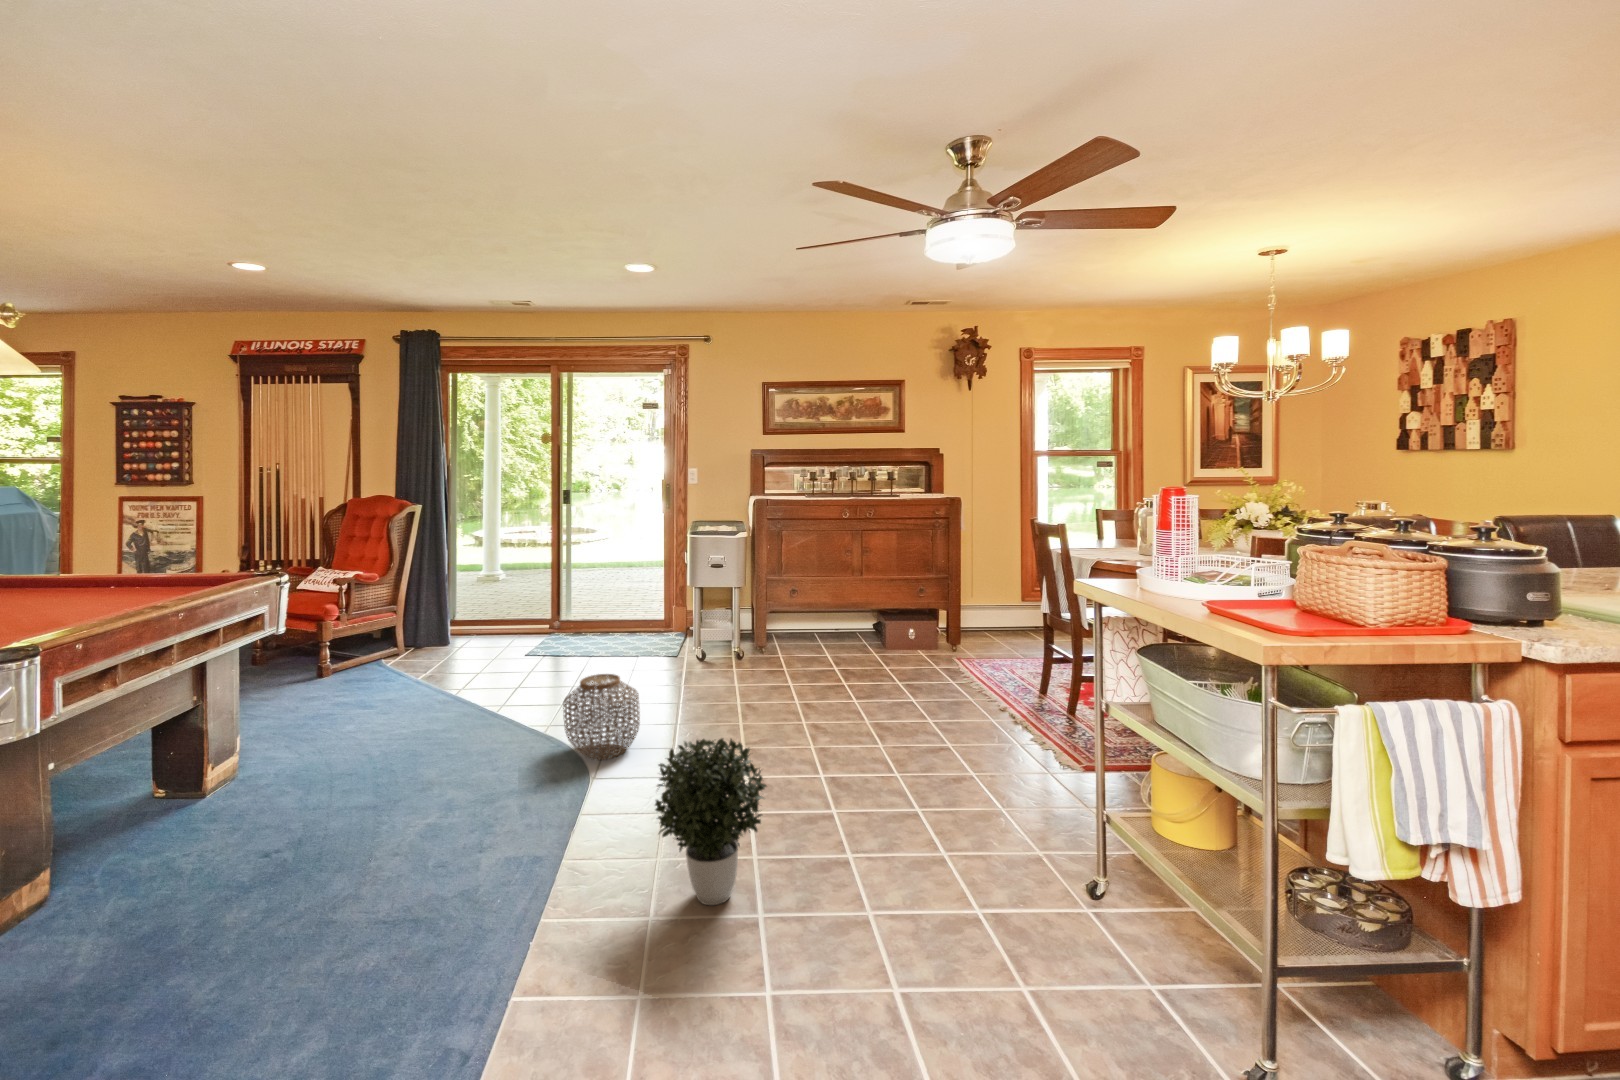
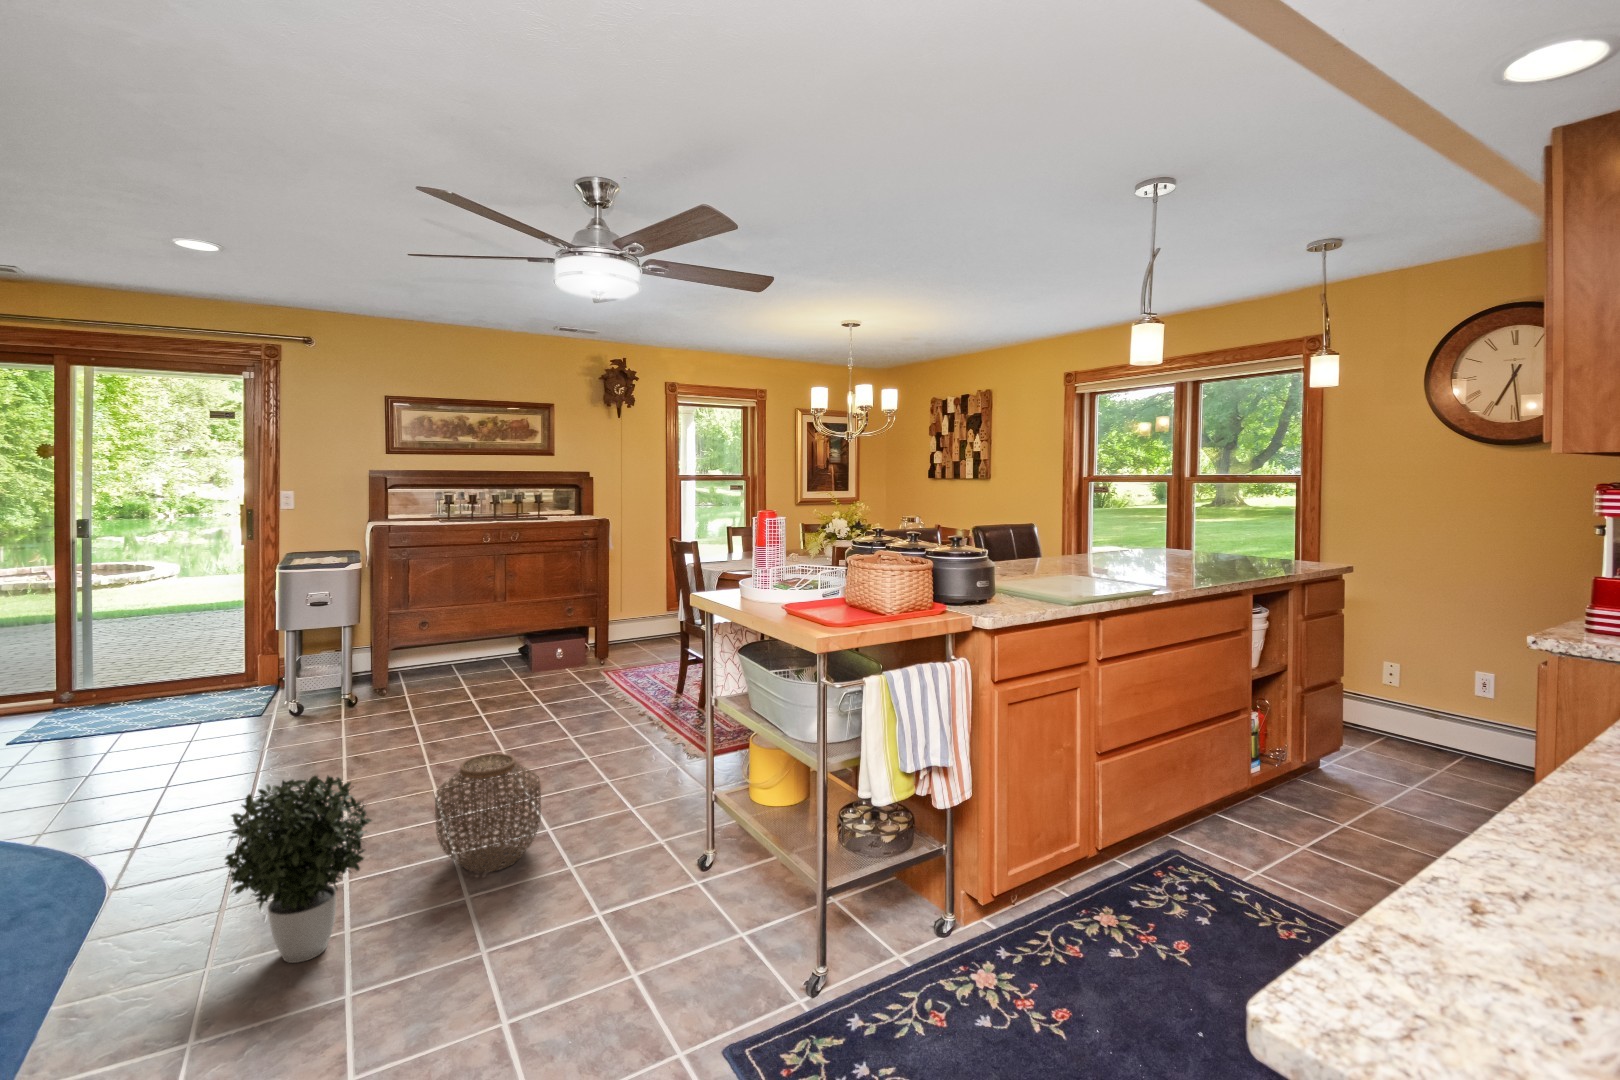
woven basket: present [563,674,640,760] -> present [435,754,541,872]

